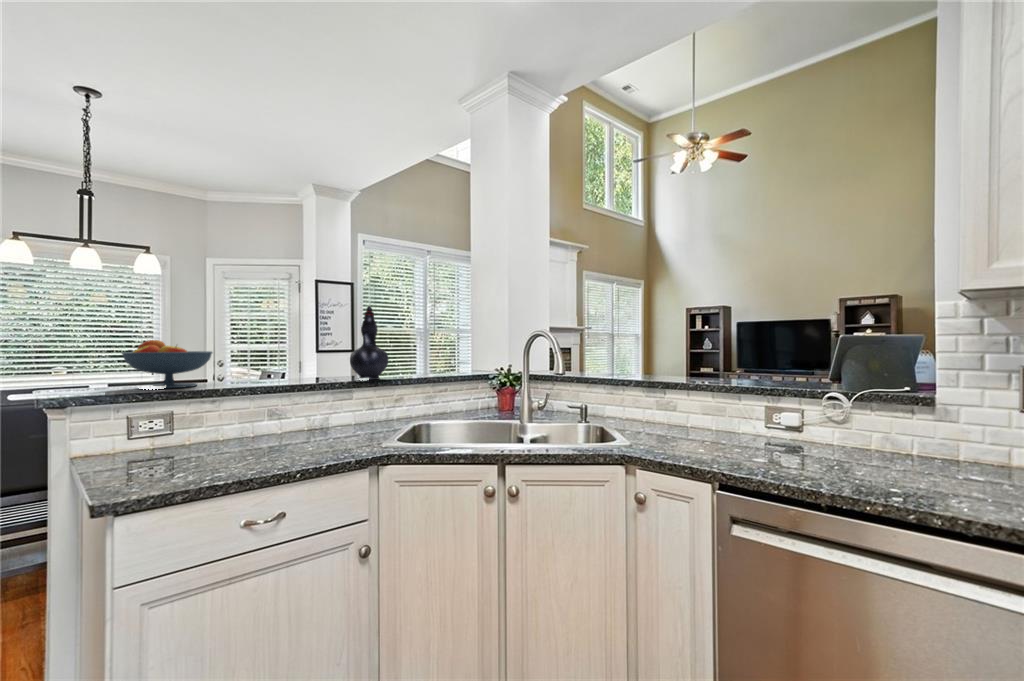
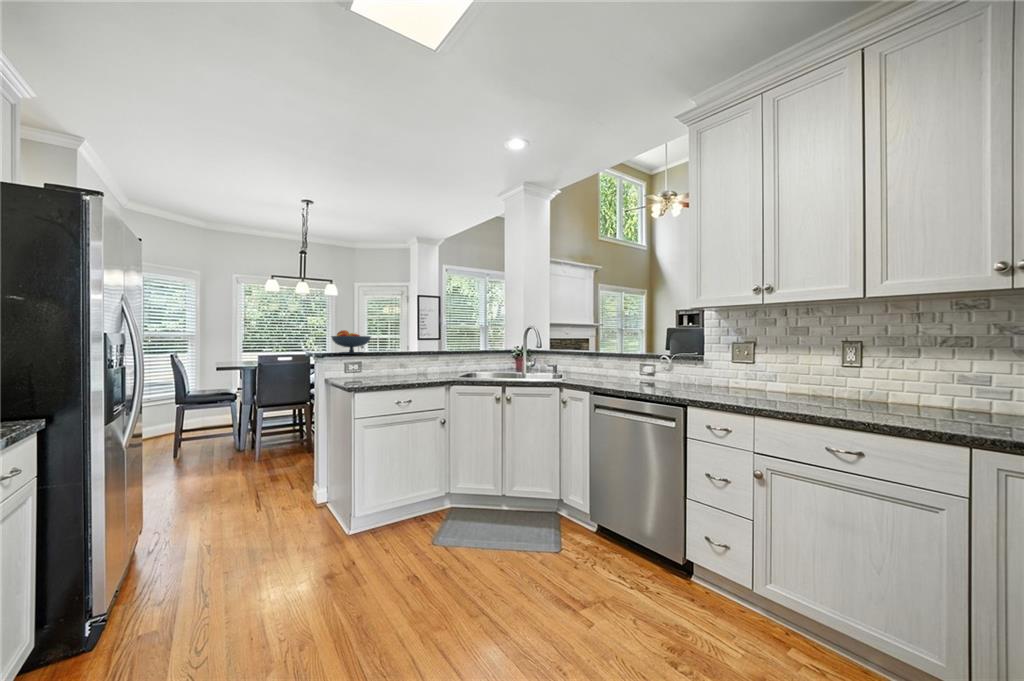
decorative vase: present [350,306,388,380] -> none [438,313,458,352]

